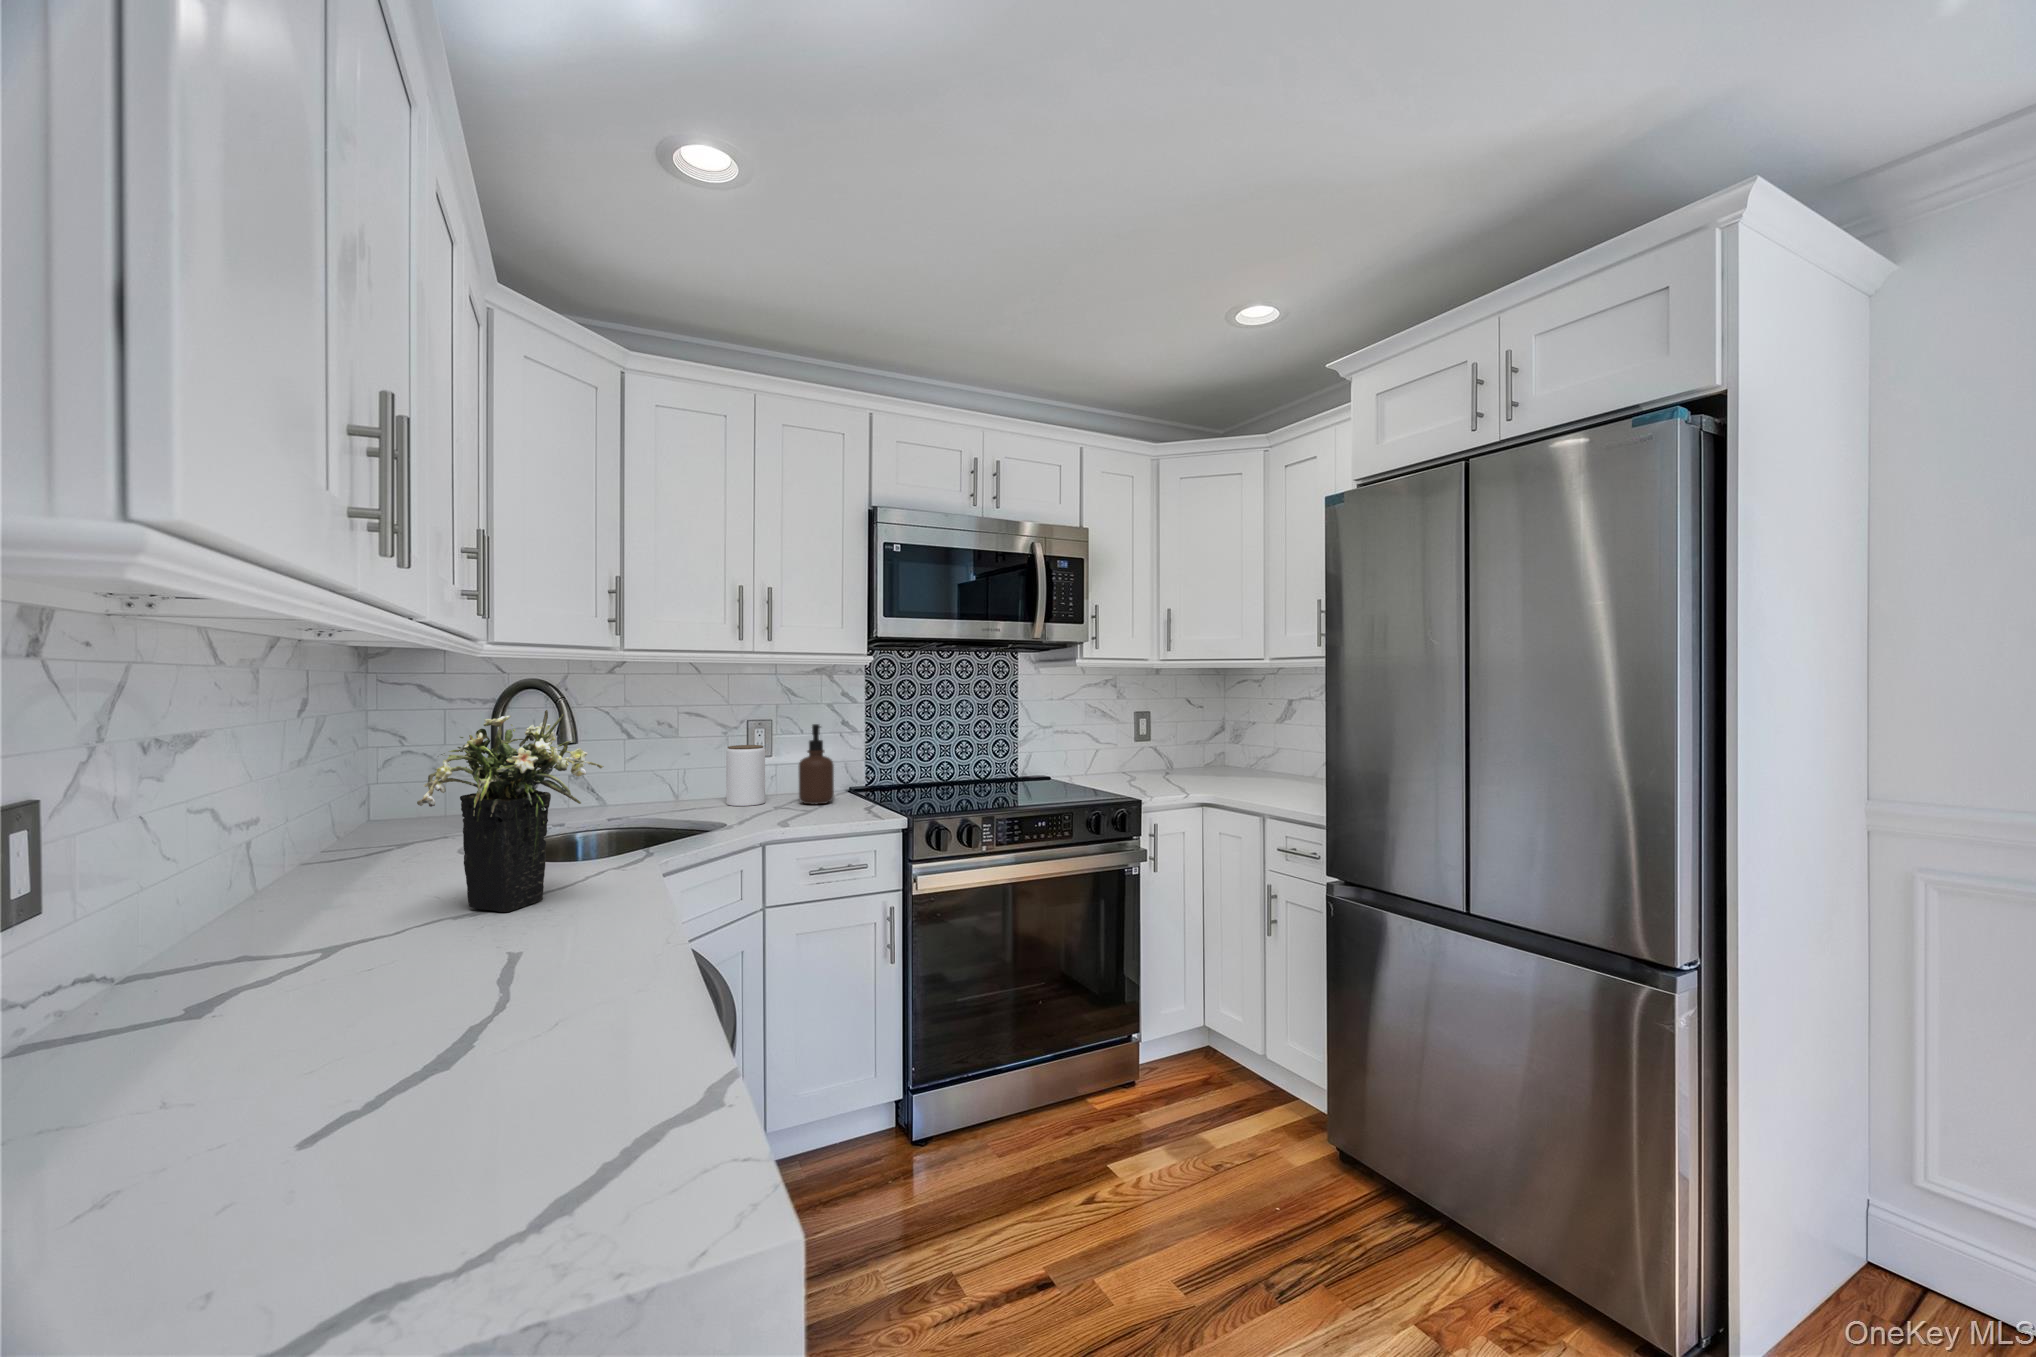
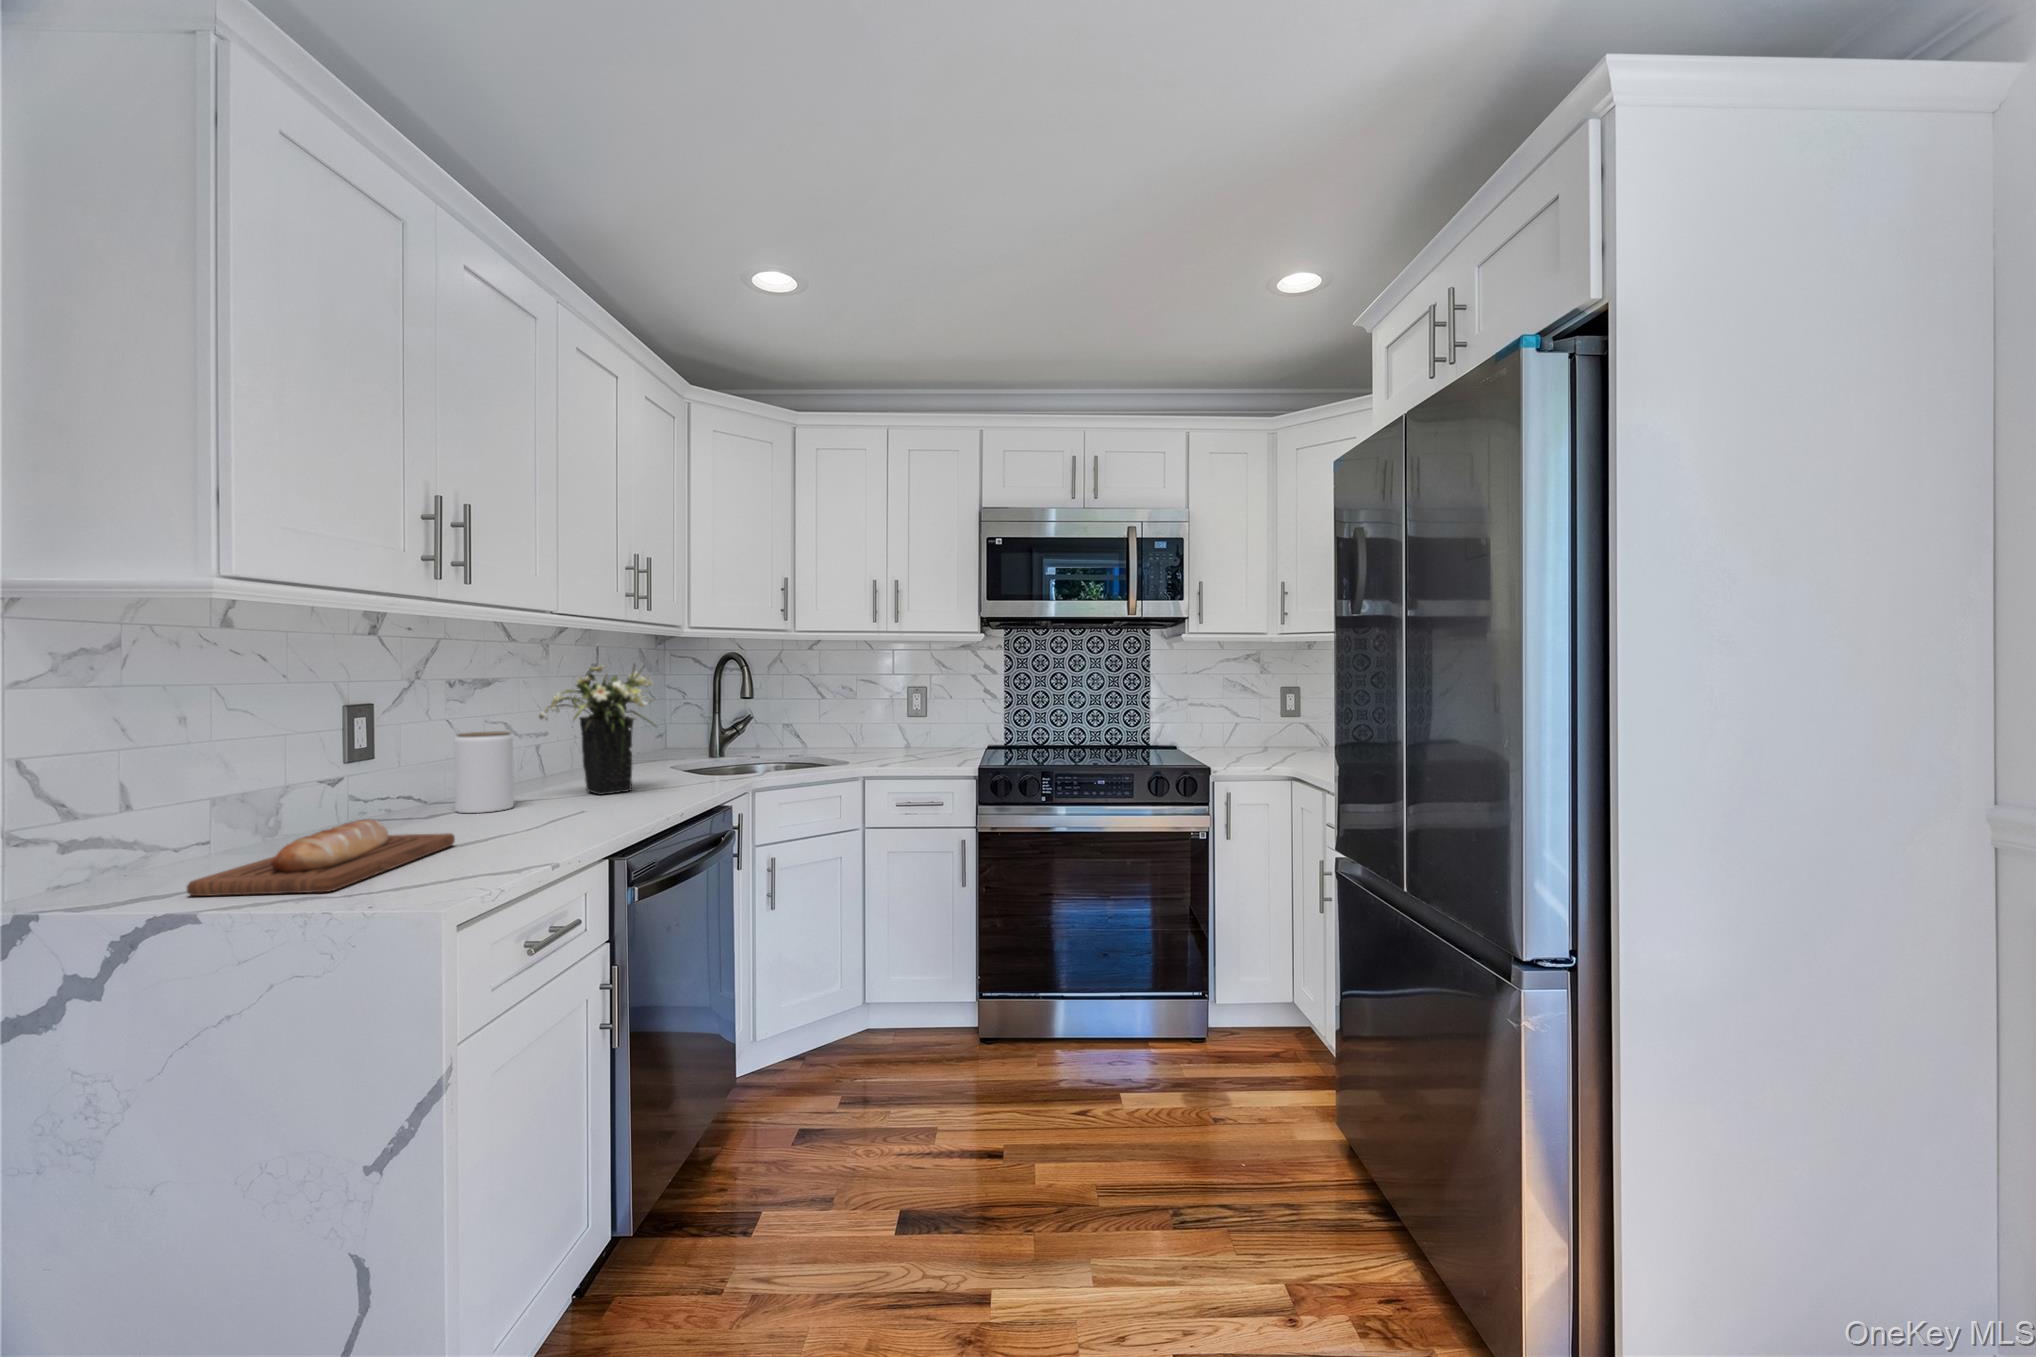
soap dispenser: present [799,724,834,804] -> none [929,690,957,755]
jar: present [726,745,765,806] -> present [454,731,514,813]
bread loaf: none [248,1024,561,1266] -> present [187,819,455,896]

